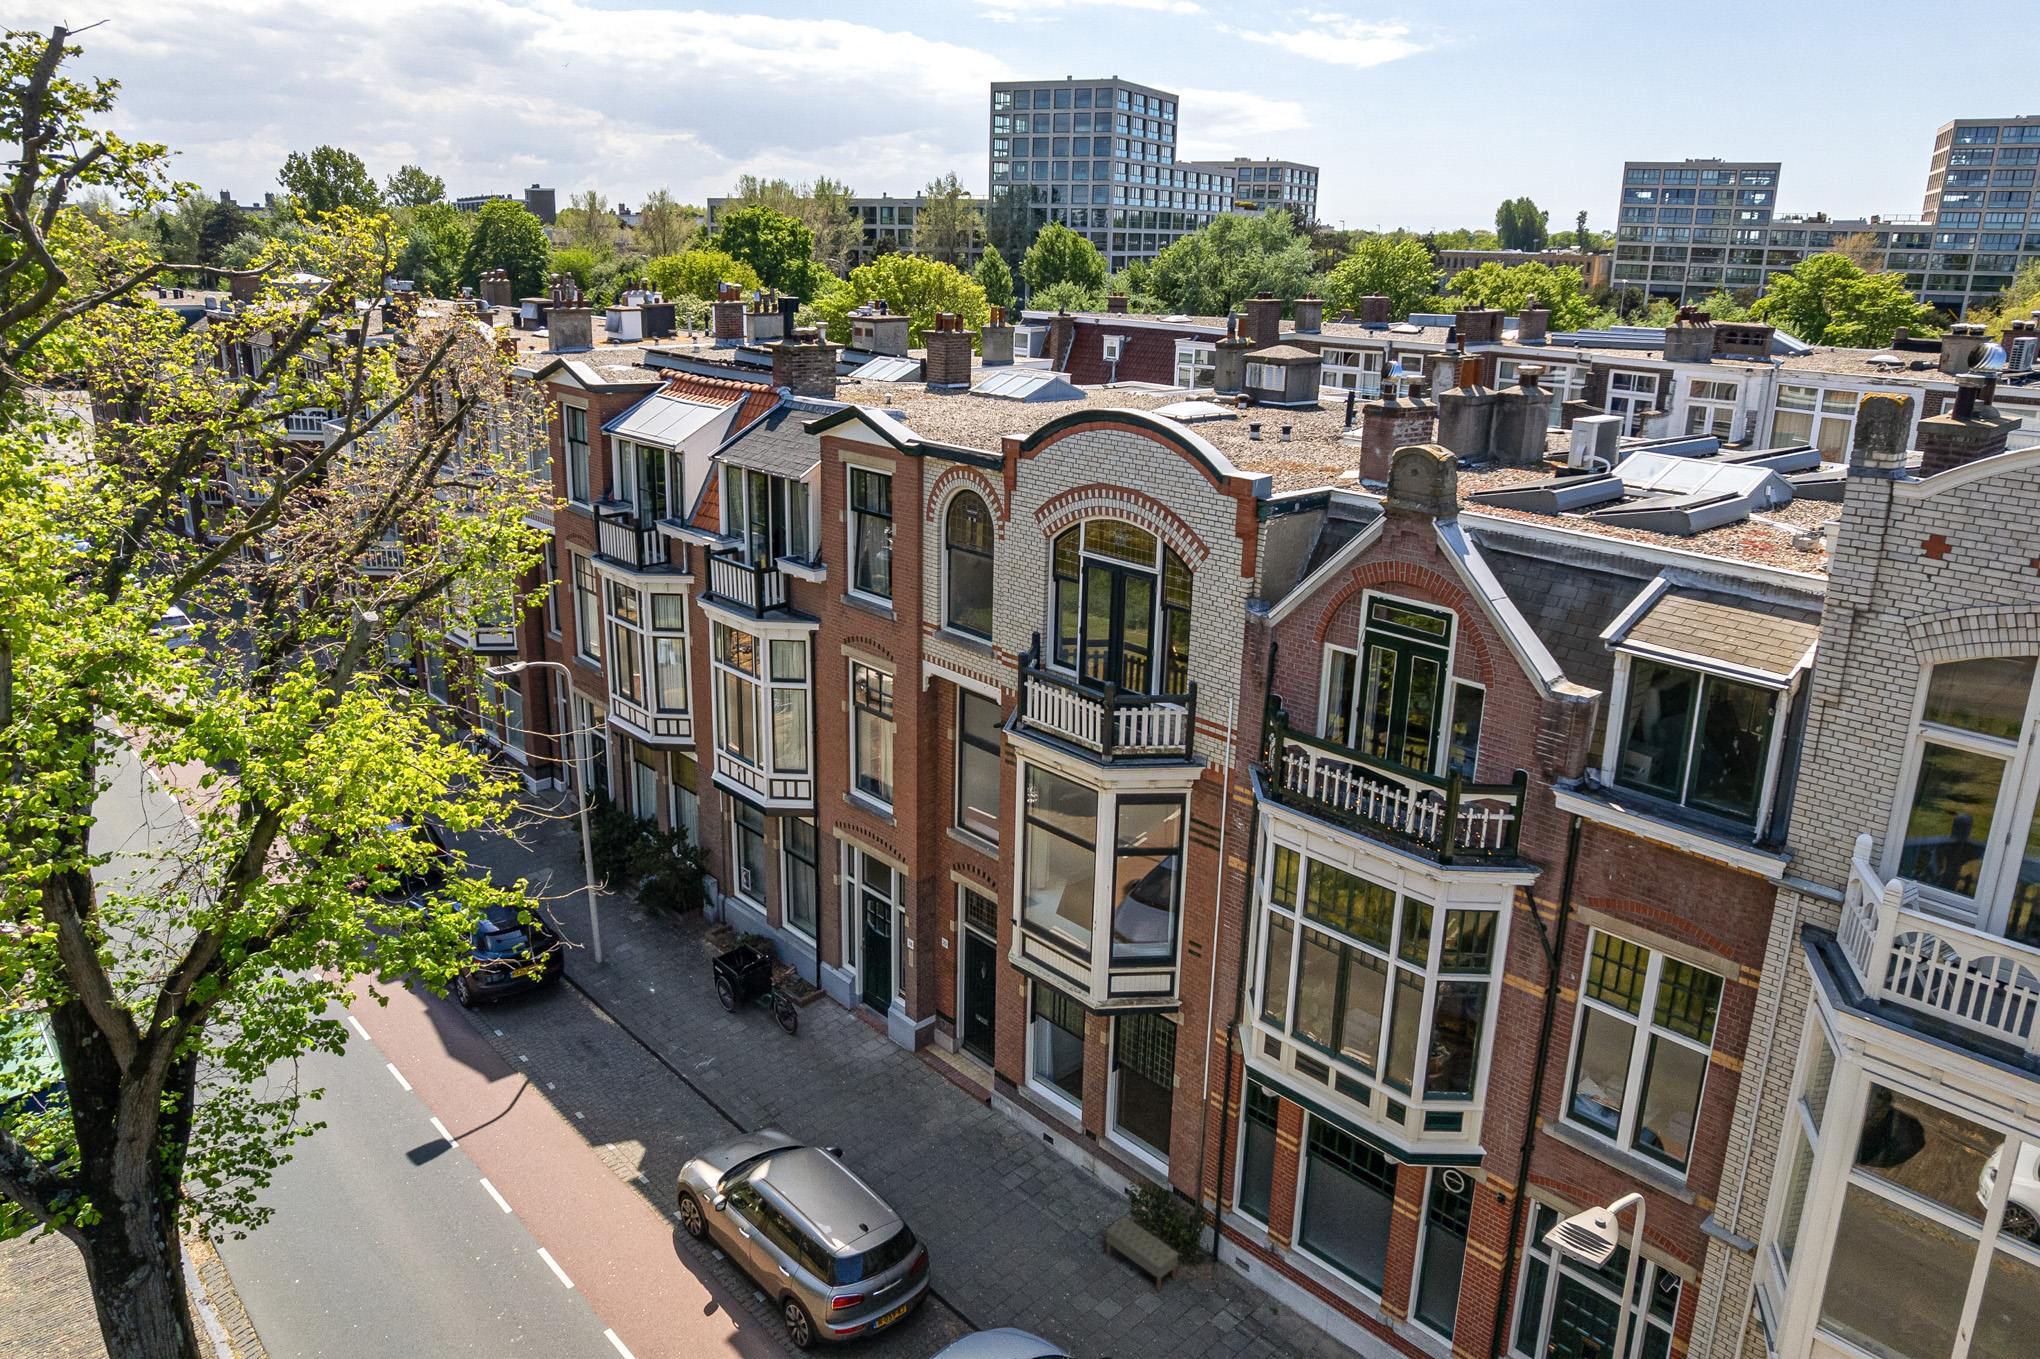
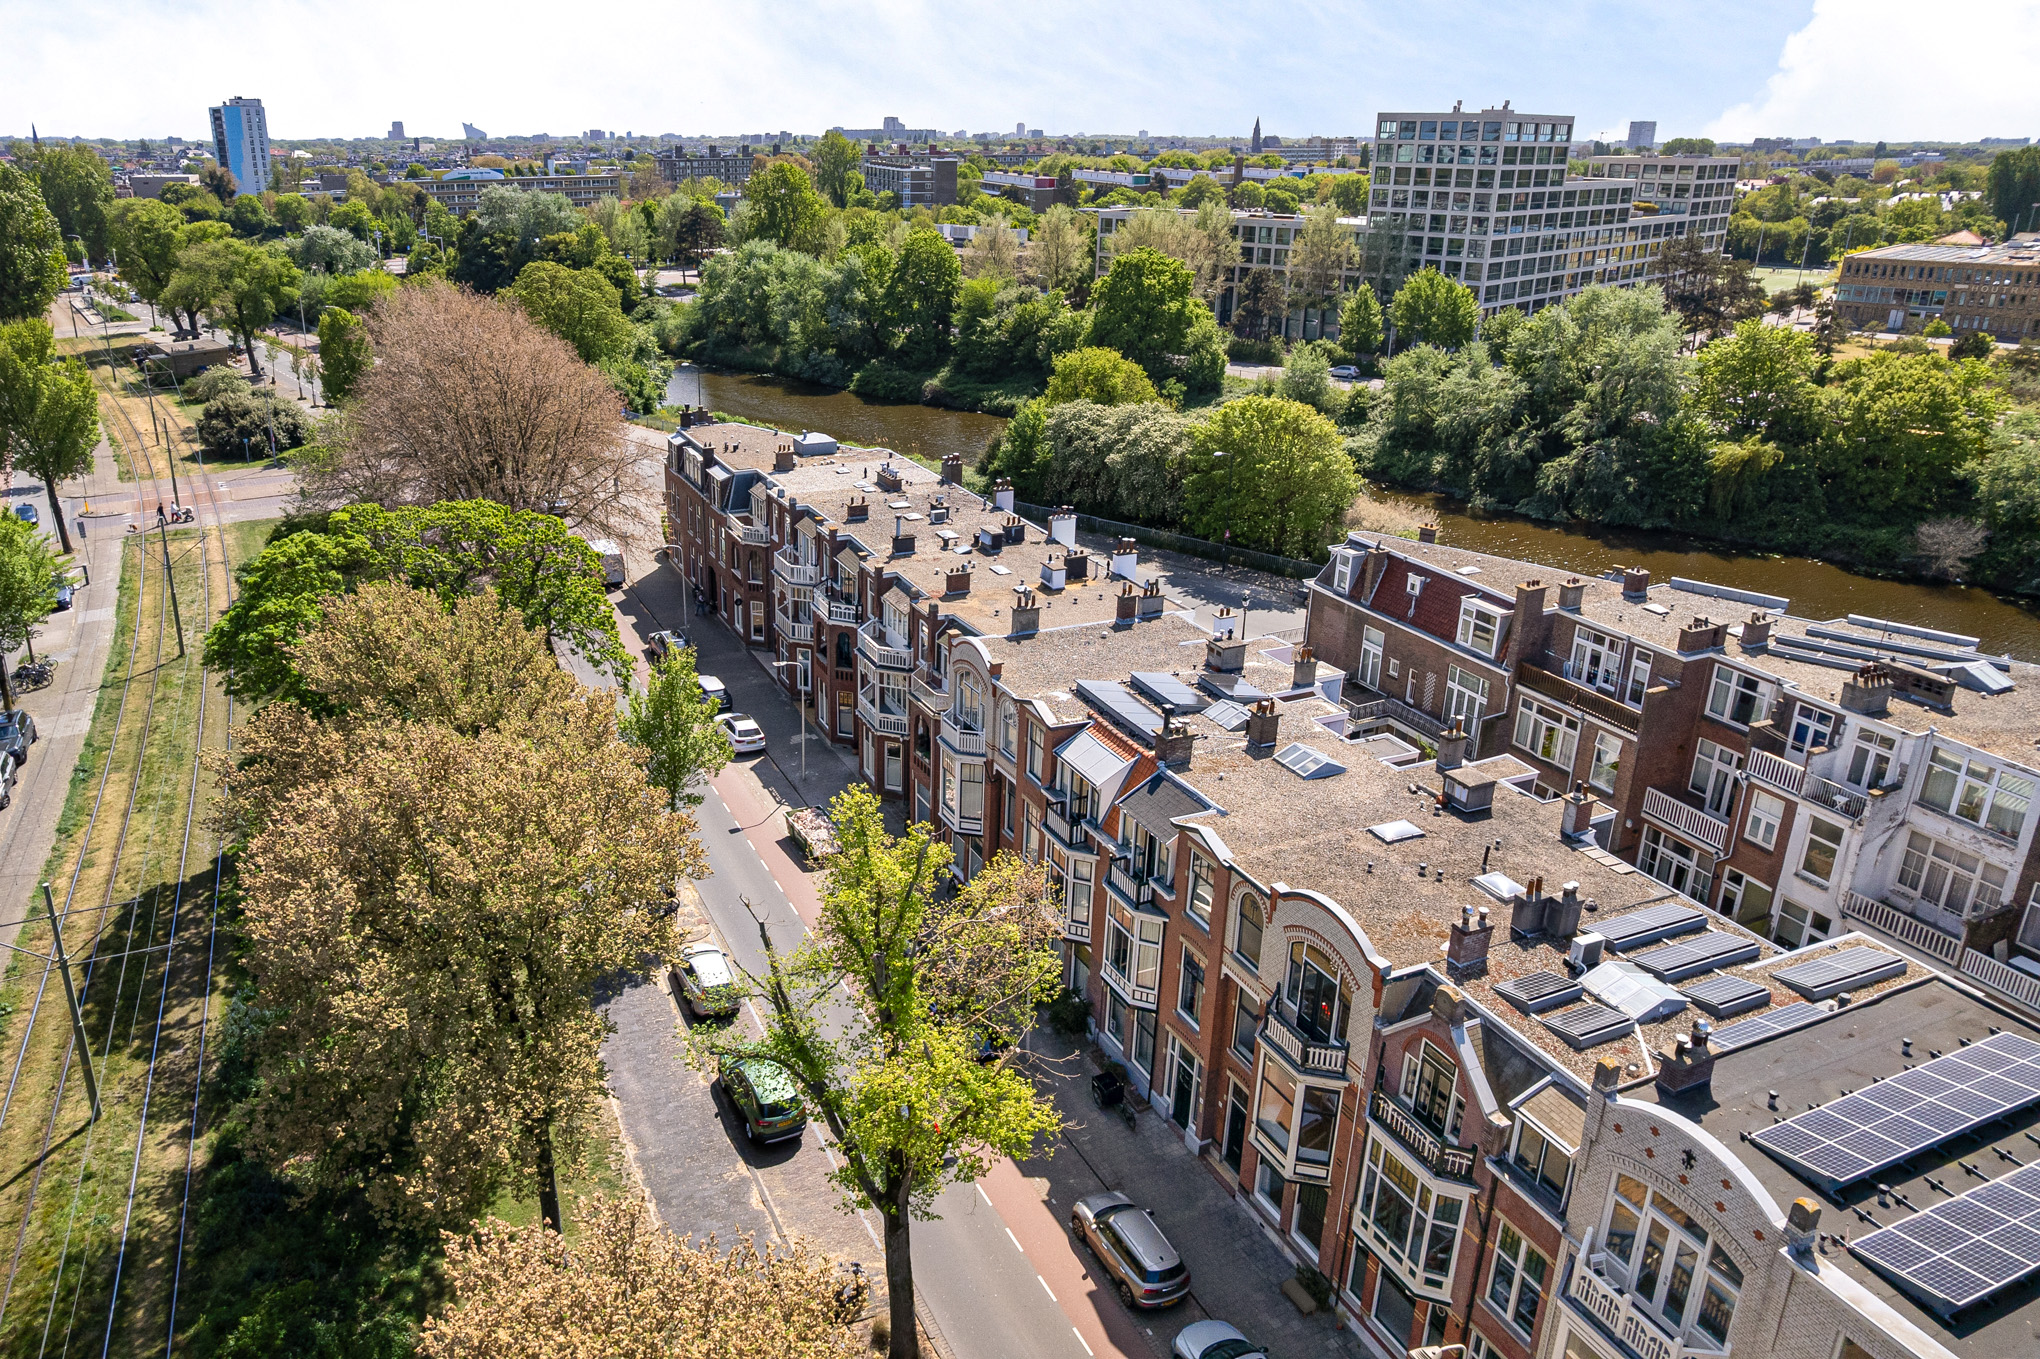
potted tree: none [1213,1245,1251,1294] -> present [1335,1307,1350,1329]

